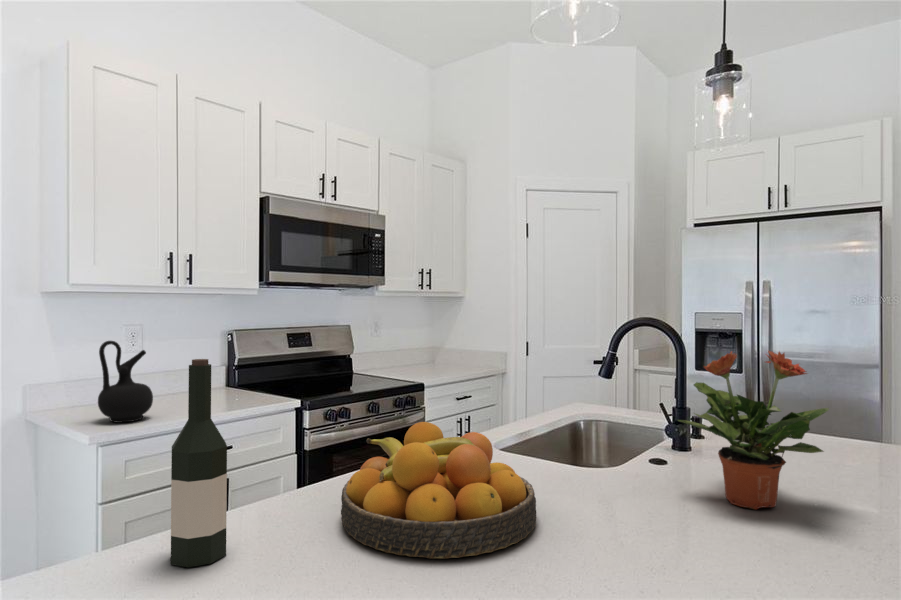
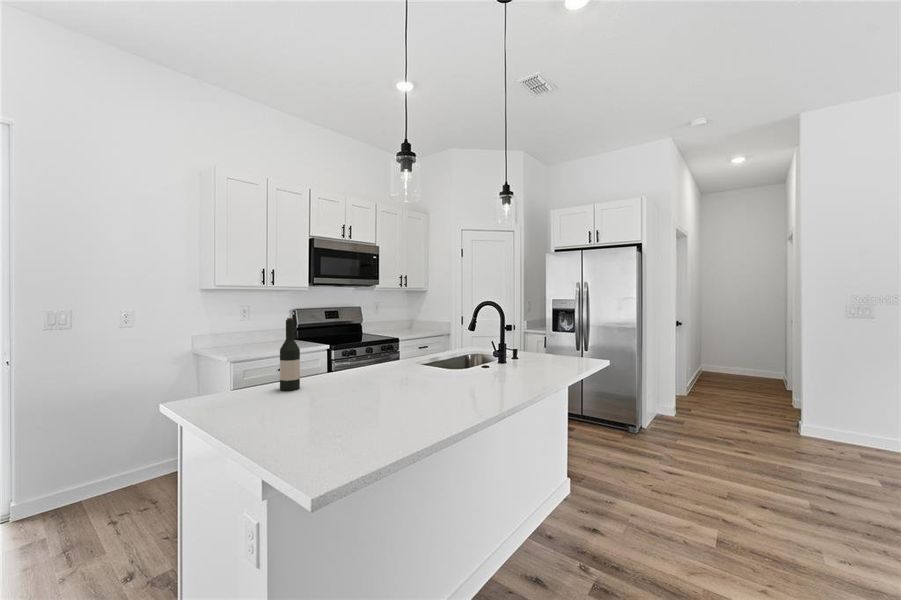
ceramic jug: present [98,341,153,423] -> none [229,314,256,354]
potted plant: present [678,351,829,509] -> none [482,317,537,379]
fruit bowl: present [341,422,536,559] -> none [343,345,418,389]

